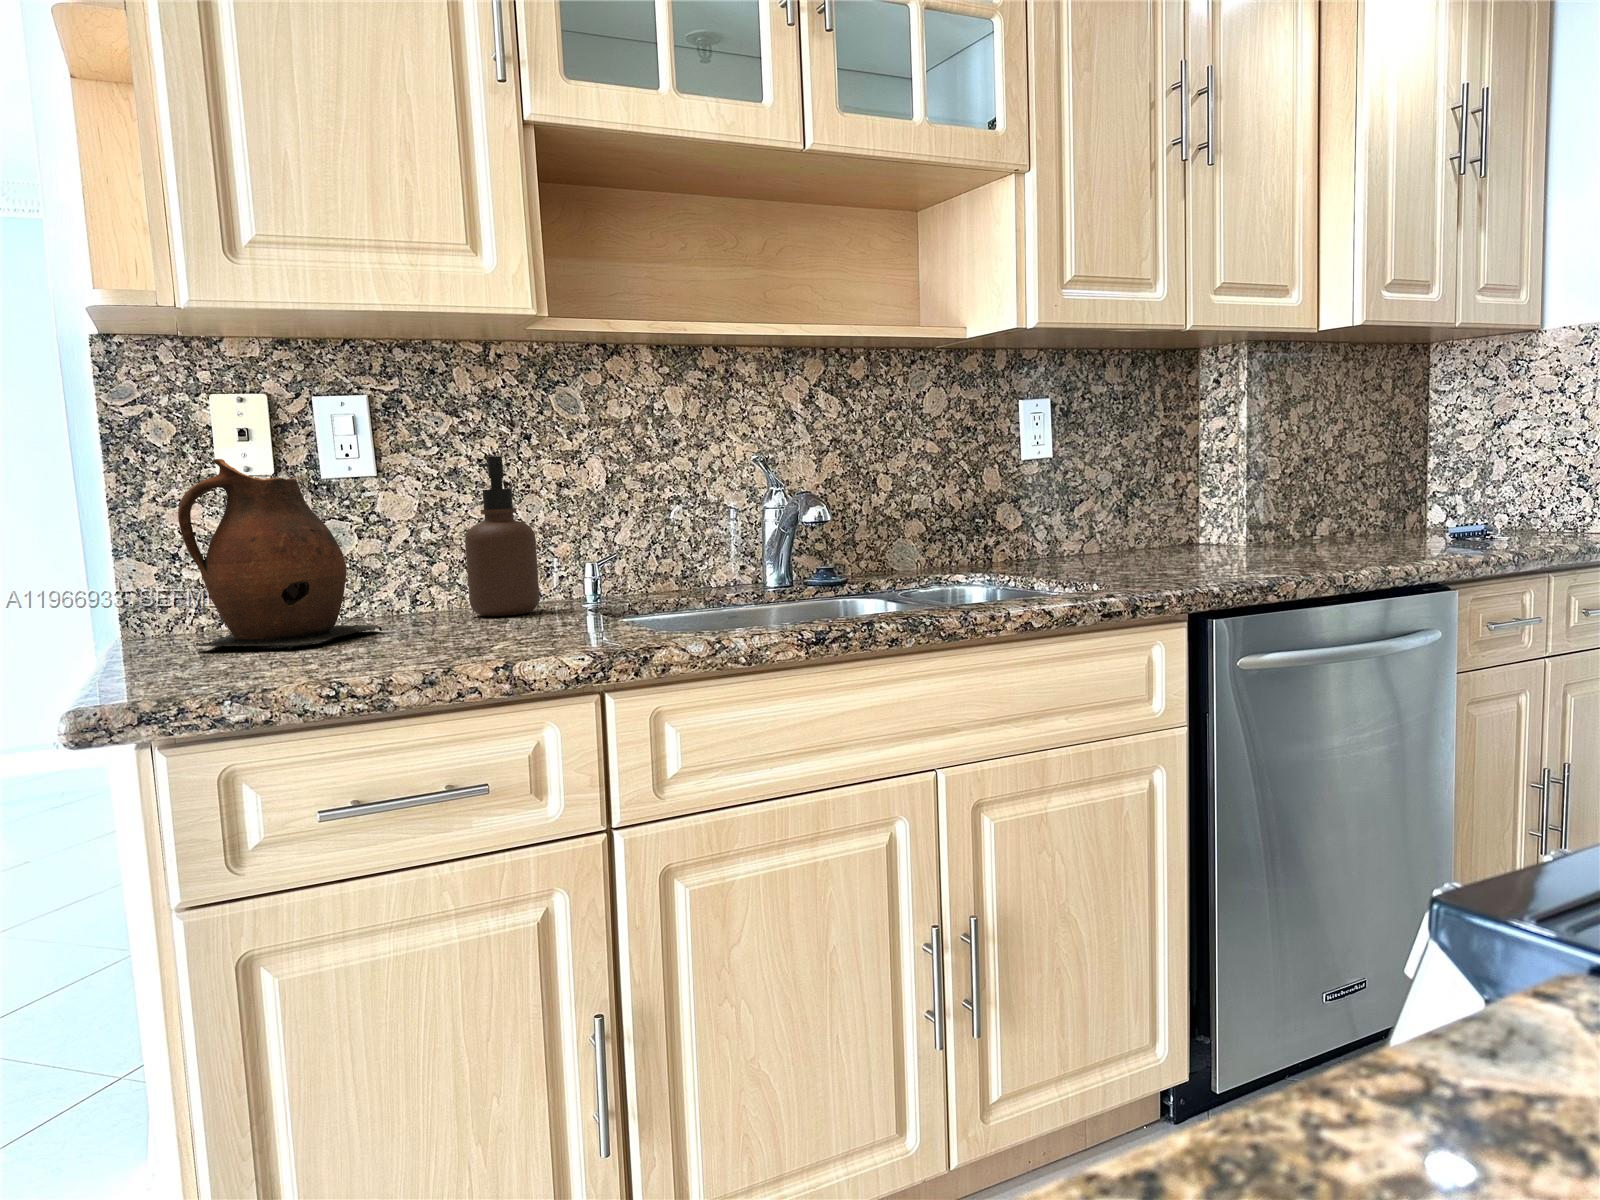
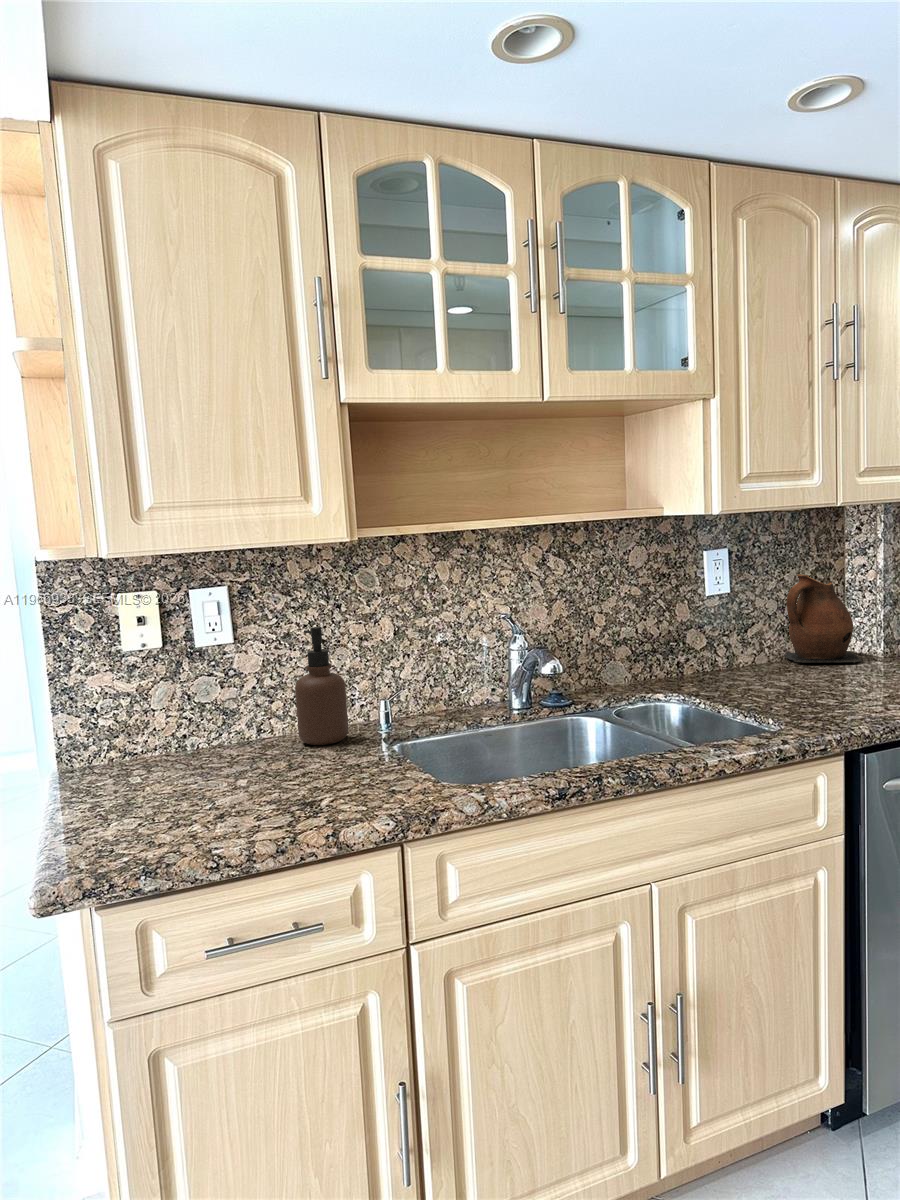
ceramic pitcher: present [178,459,382,649] -> present [784,575,862,664]

